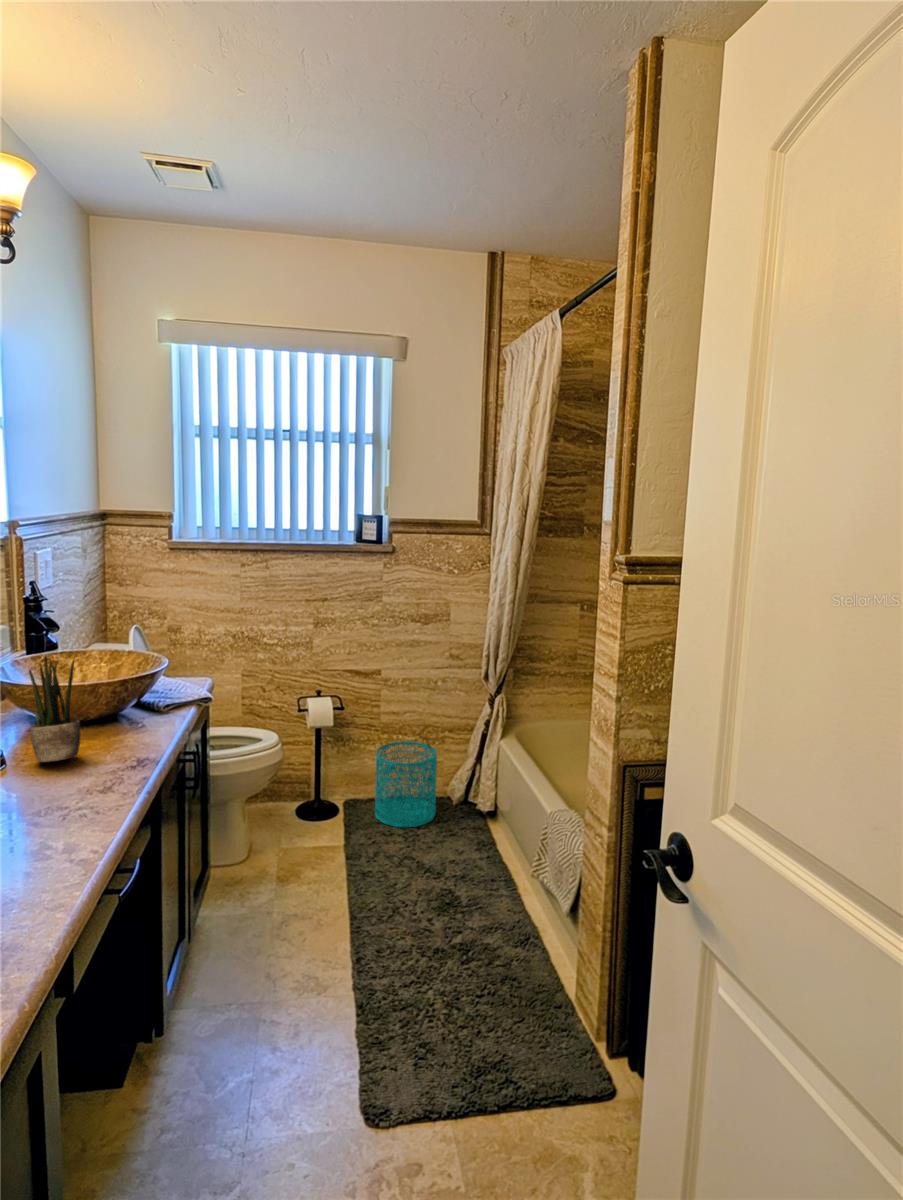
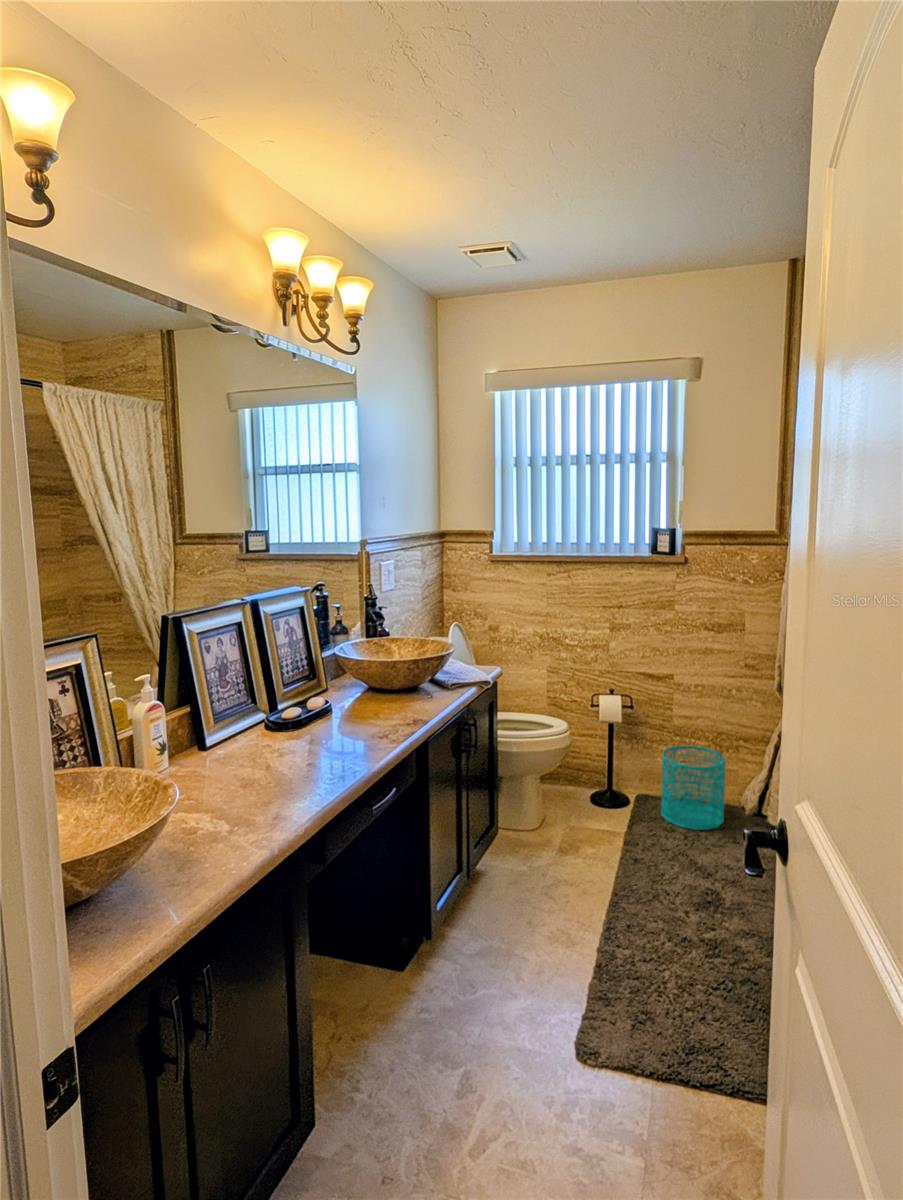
potted plant: present [29,656,80,762] -> none [357,639,388,715]

